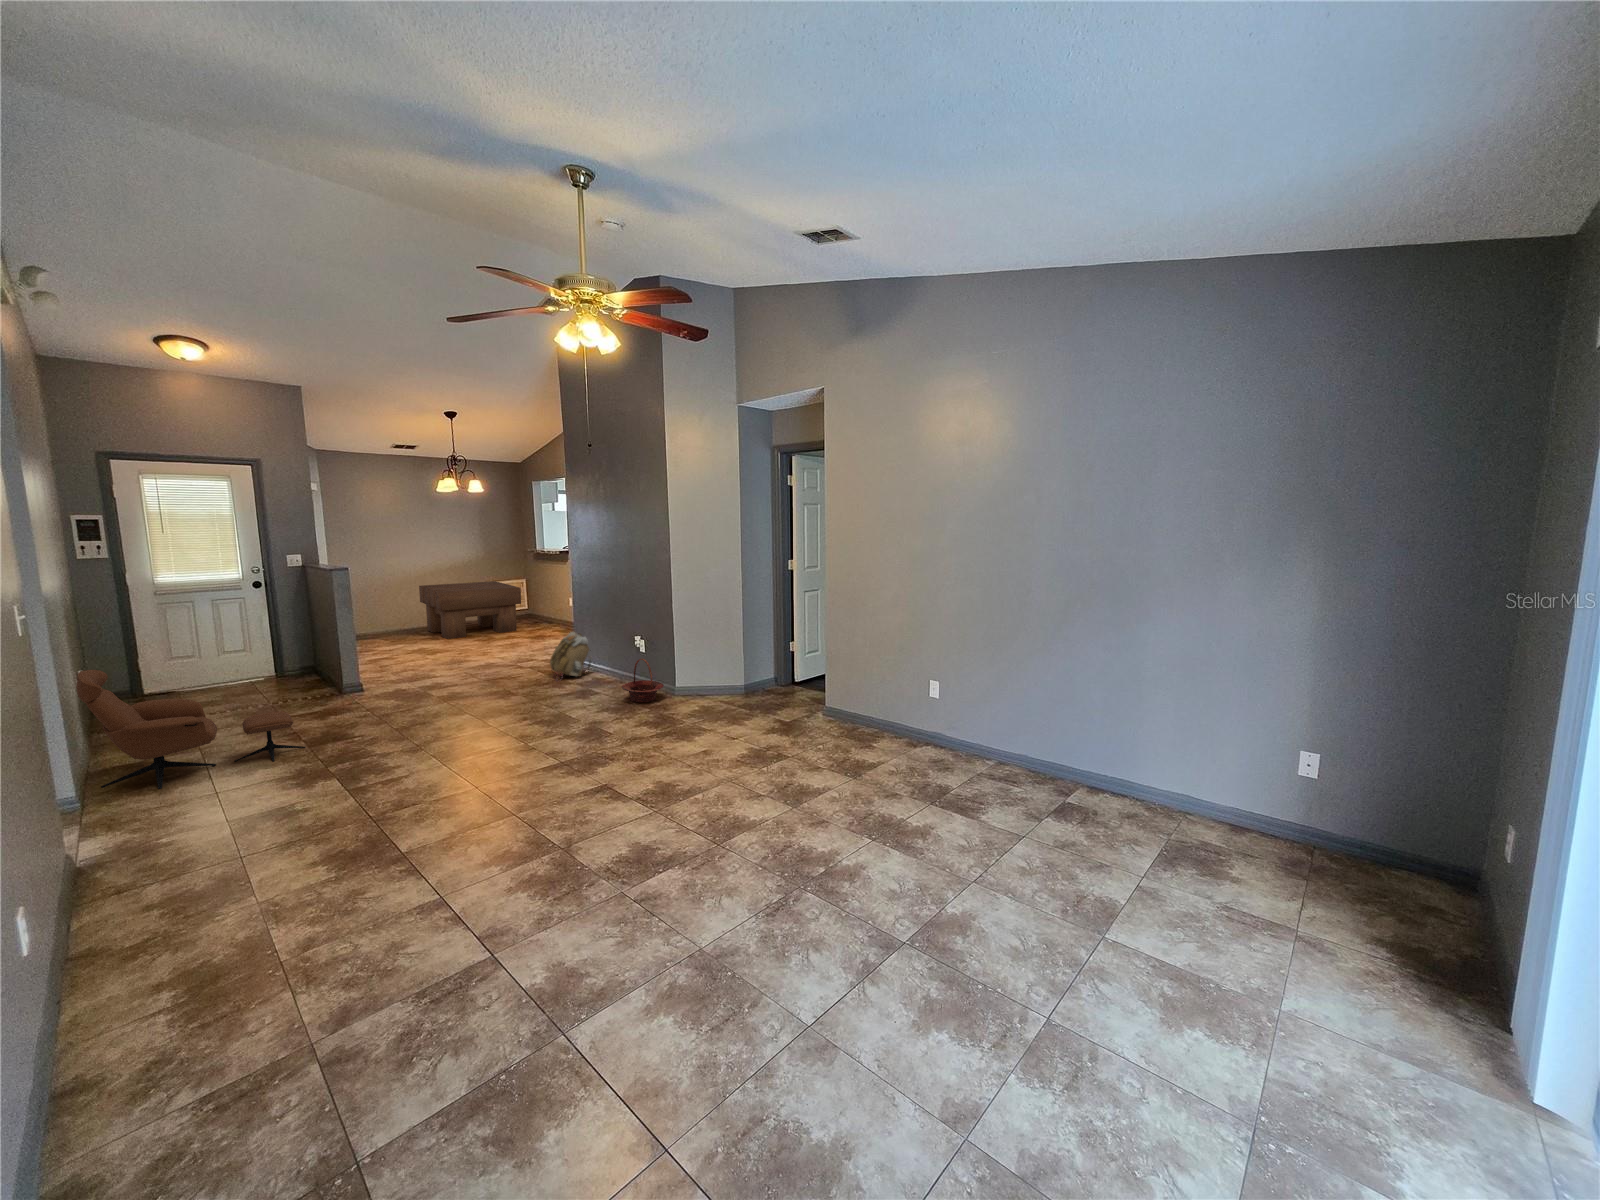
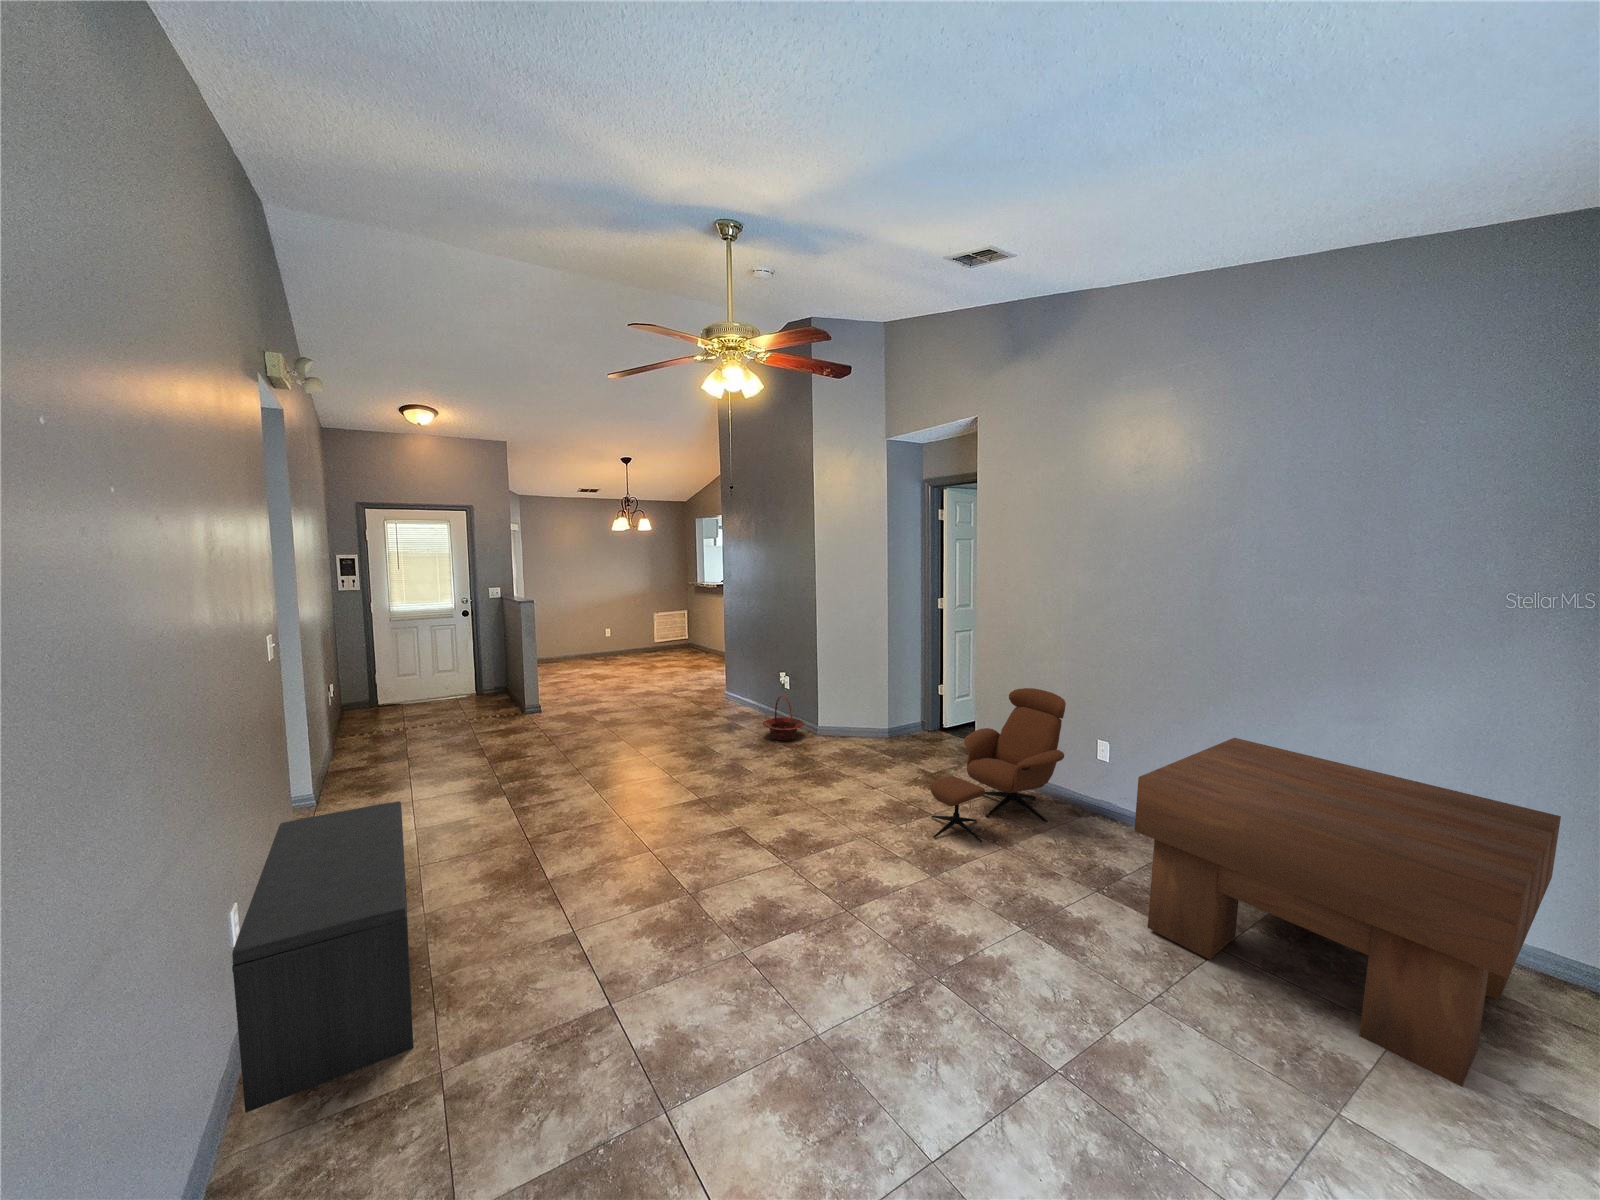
coffee table: present [419,581,521,639] -> present [1134,738,1561,1087]
backpack: present [550,632,591,678] -> none [699,664,737,713]
lounge chair: present [76,670,305,789] -> present [930,688,1066,842]
bench: none [32,784,272,1135] -> present [232,801,413,1113]

